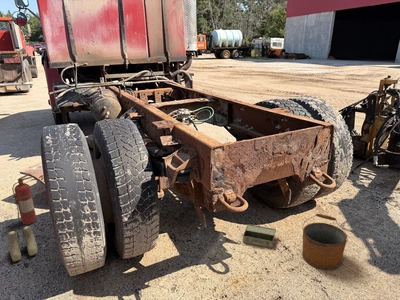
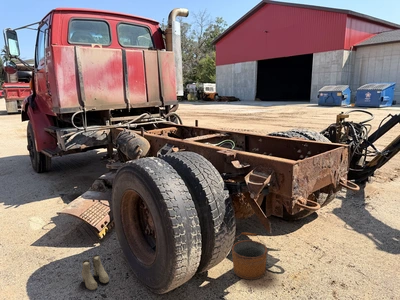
fire extinguisher: present [12,174,36,224] -> none [68,210,86,259]
bucket: present [302,214,347,270] -> present [232,232,268,280]
toolbox: present [243,224,276,248] -> none [279,234,306,250]

